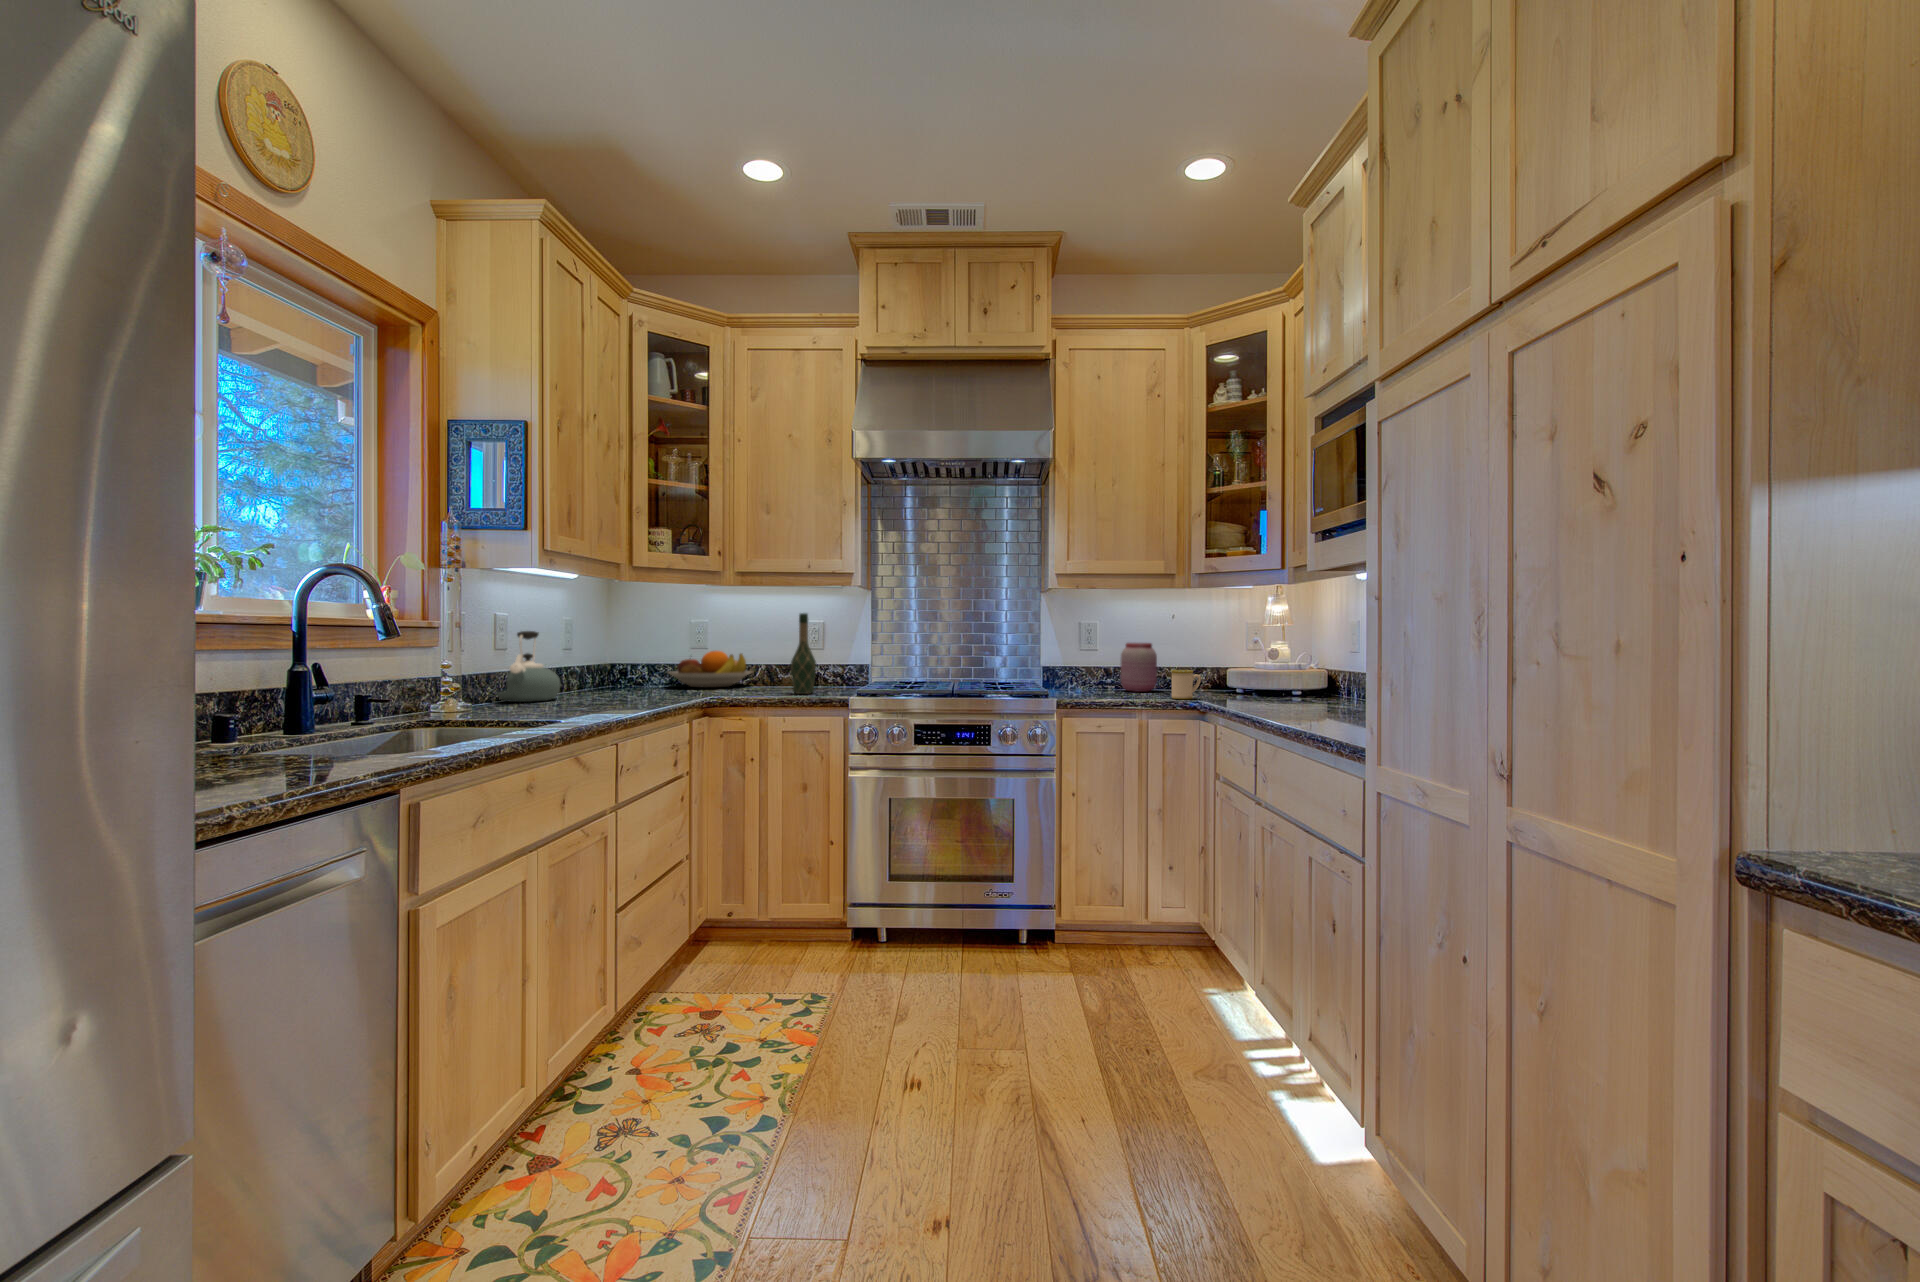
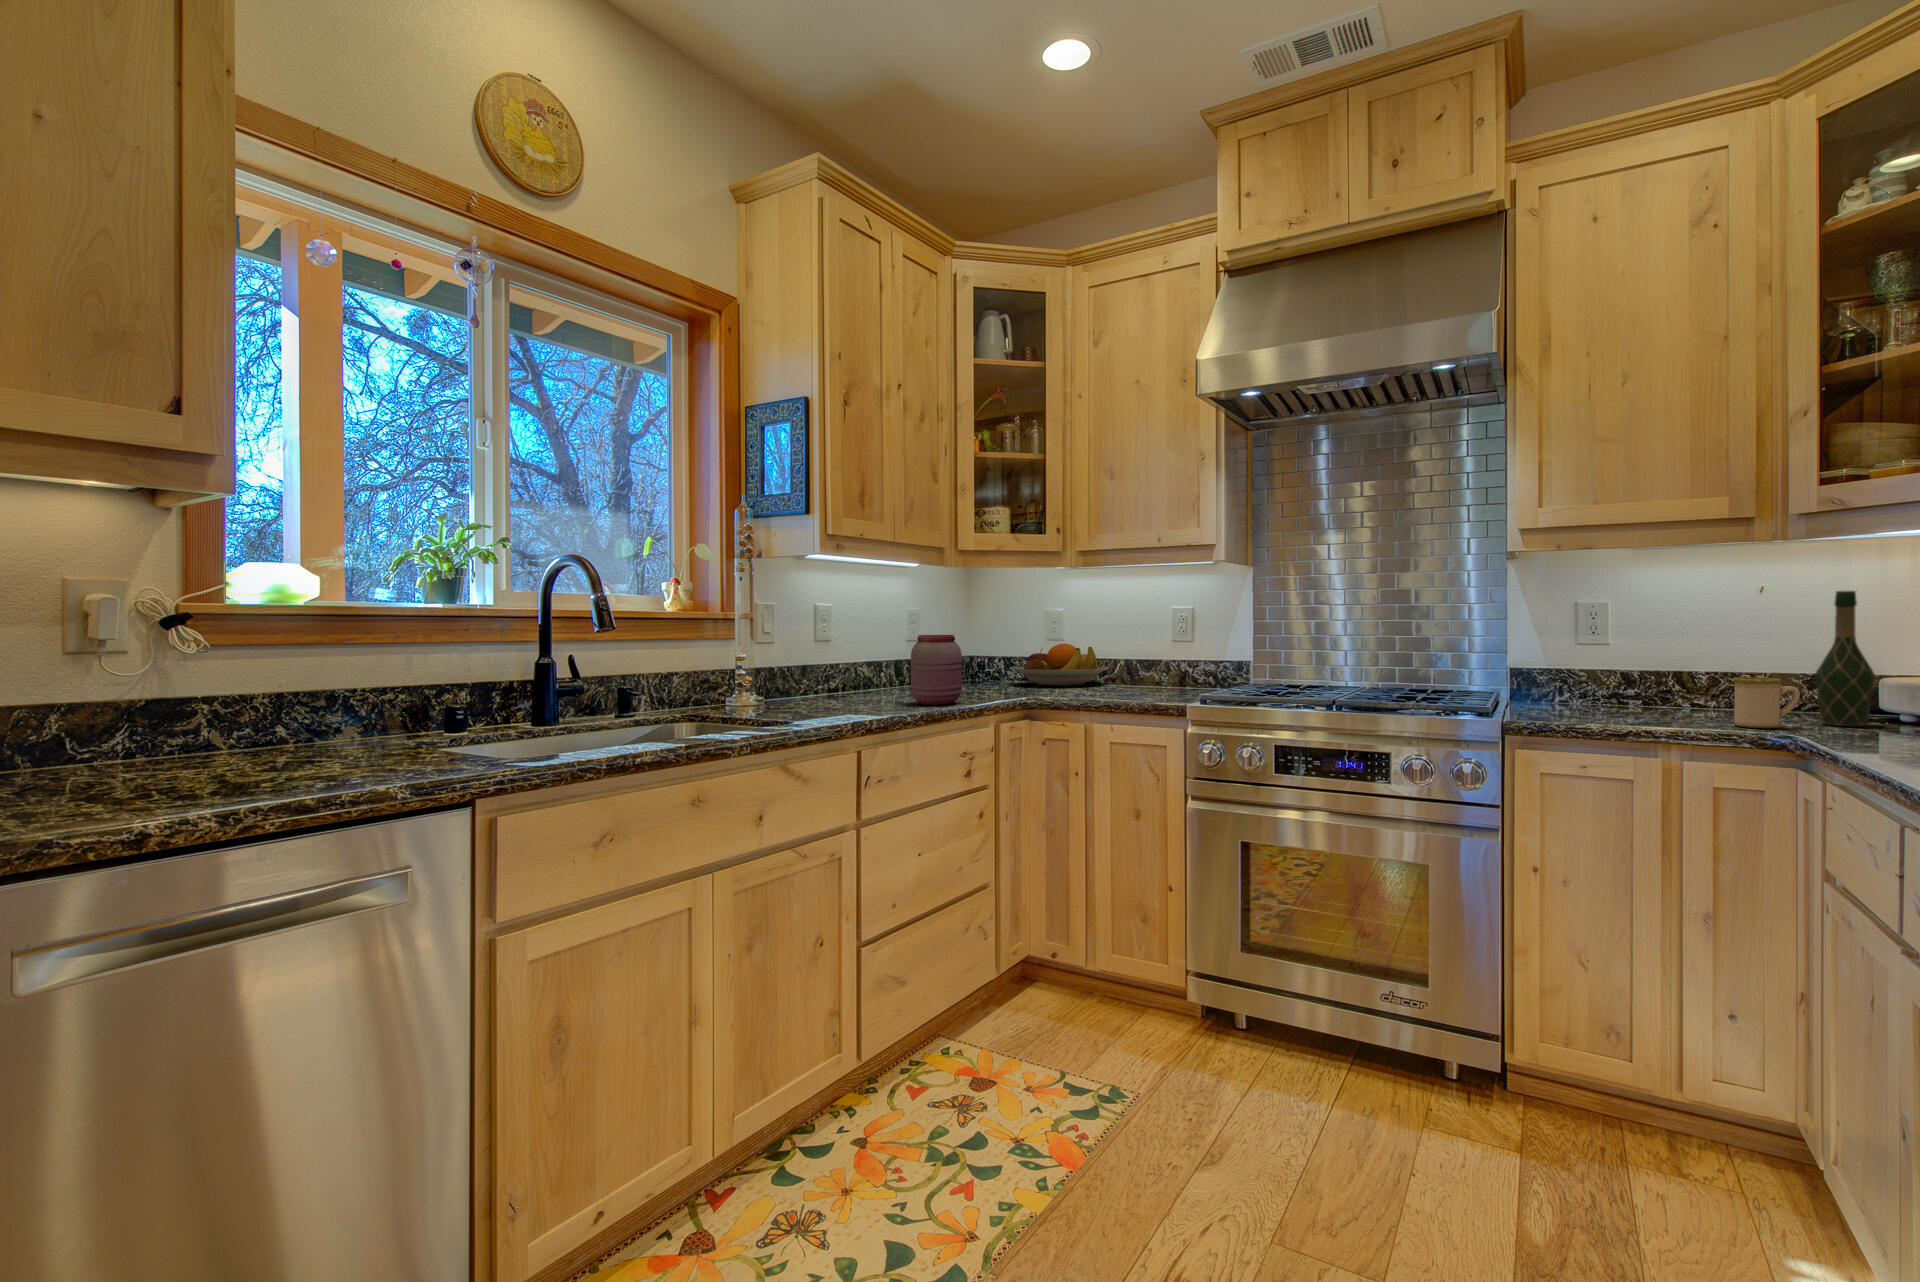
wine bottle: present [790,613,816,694] -> present [1815,591,1875,726]
kettle: present [496,631,560,702] -> none [818,623,881,697]
jar: present [1120,643,1157,692] -> present [911,635,962,705]

